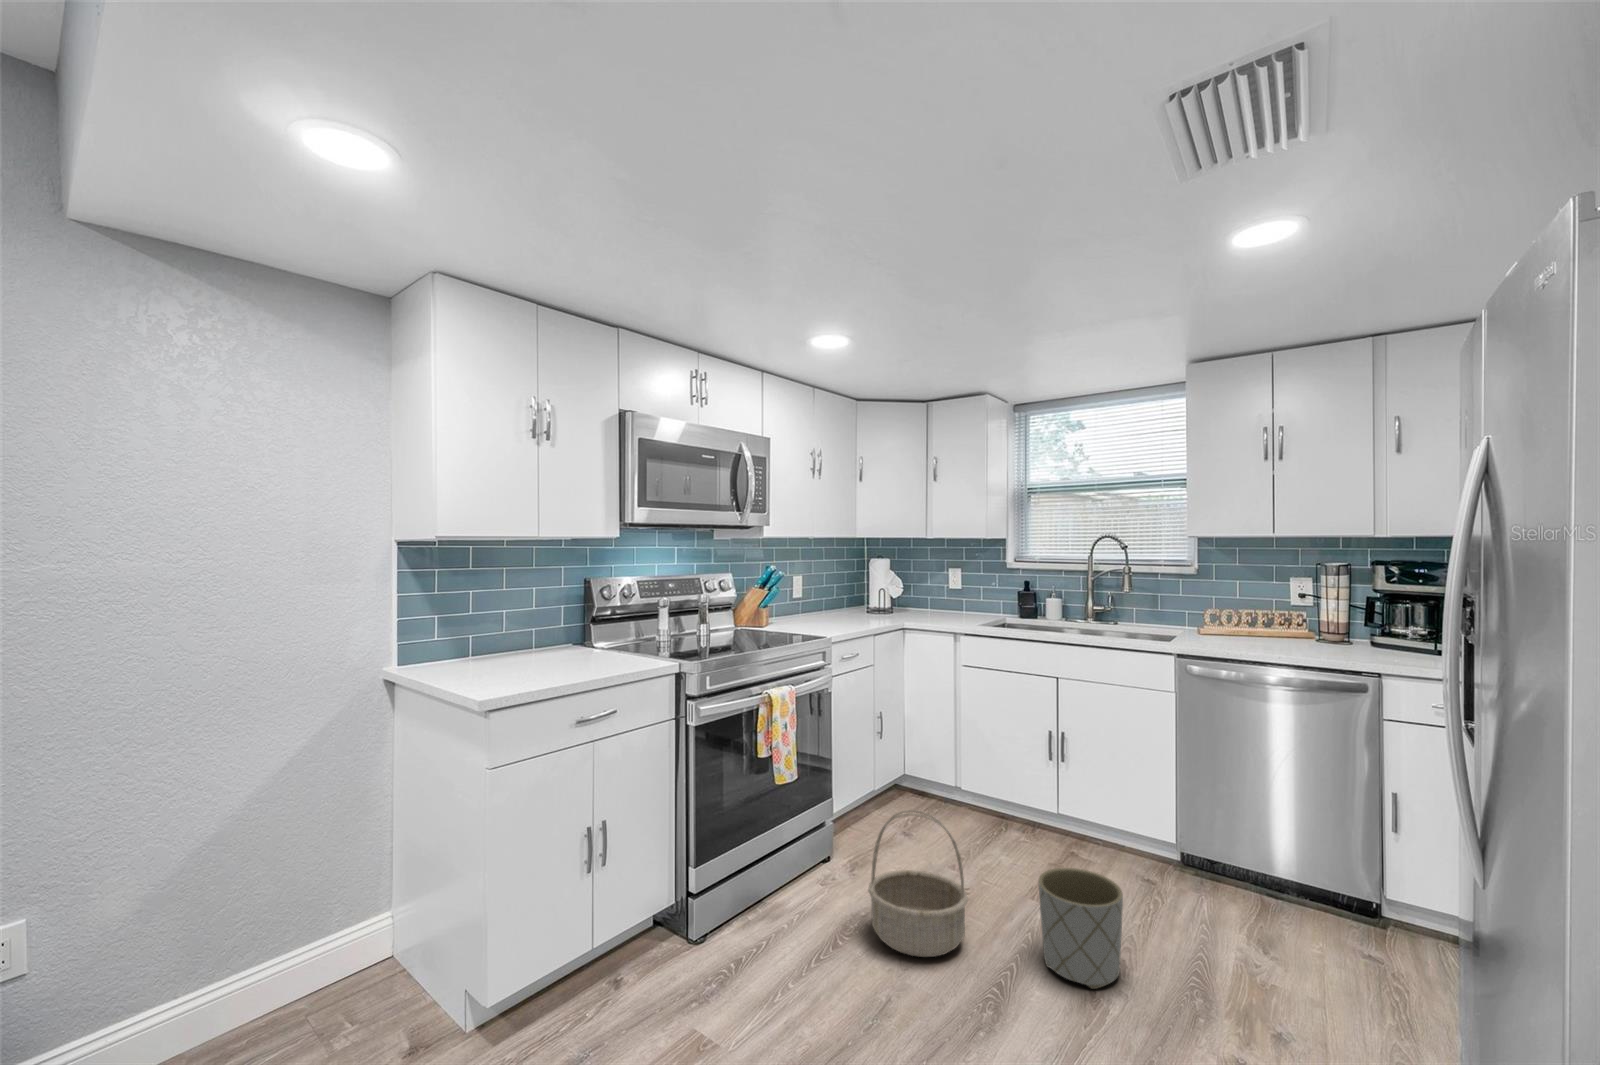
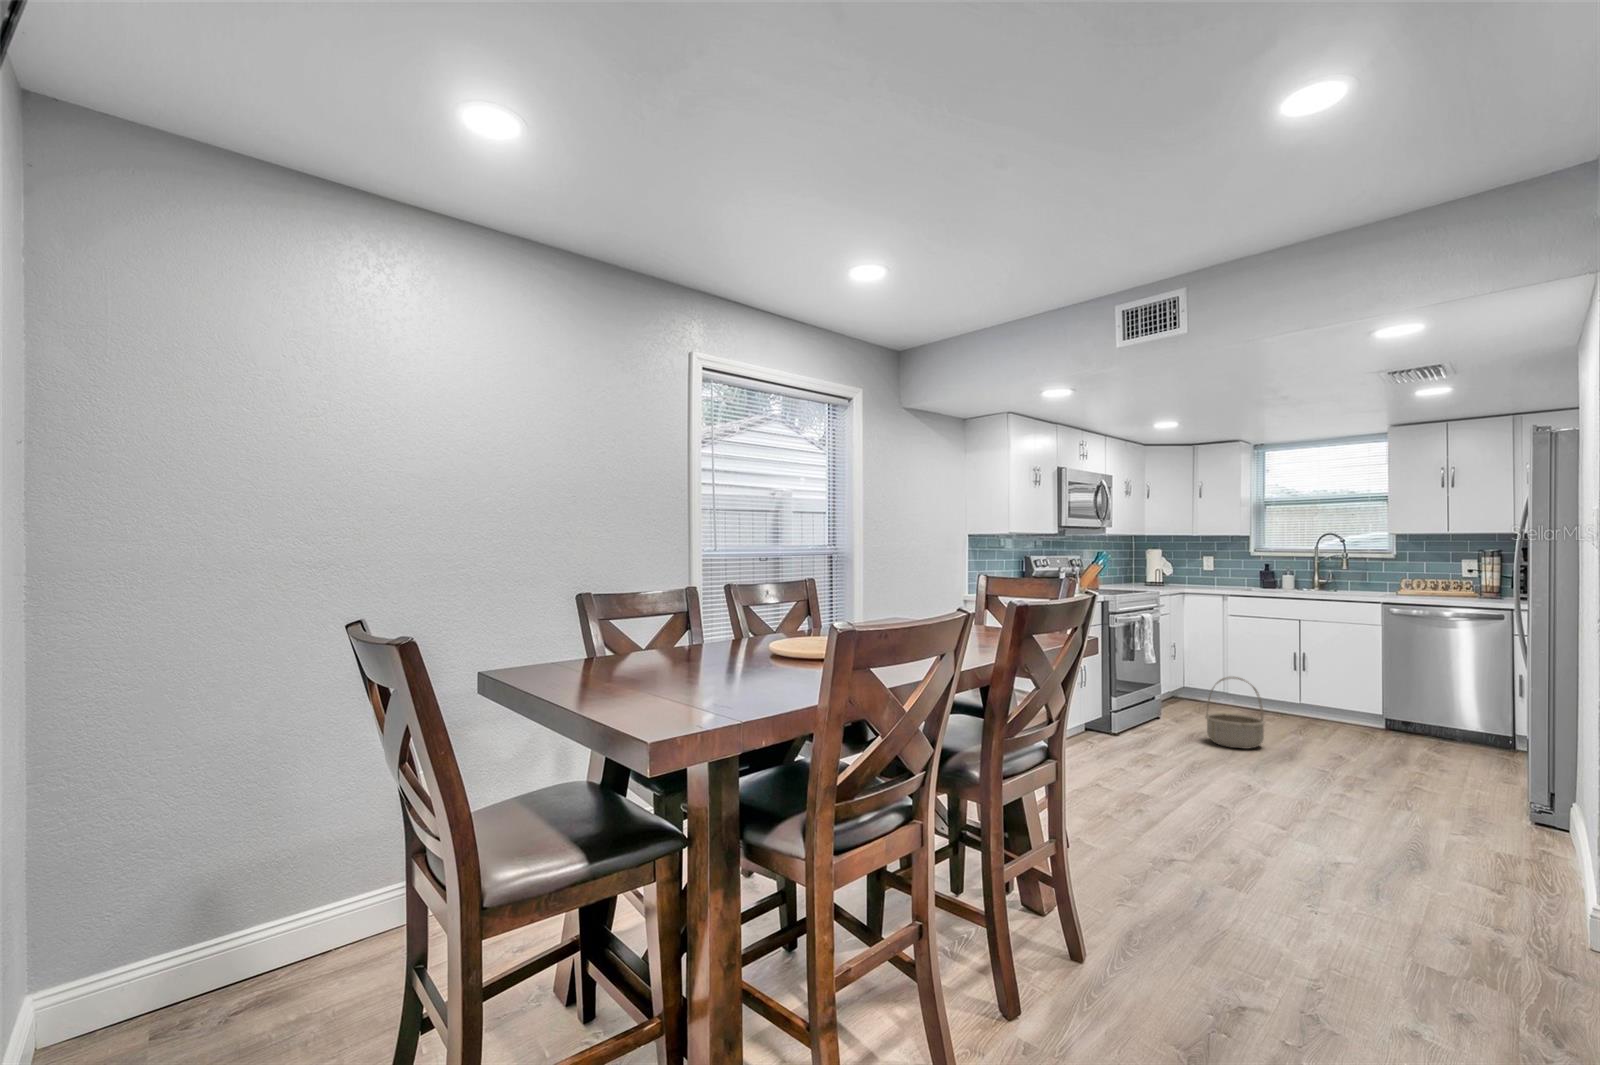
planter: present [1038,868,1123,989] -> none [1307,708,1356,759]

